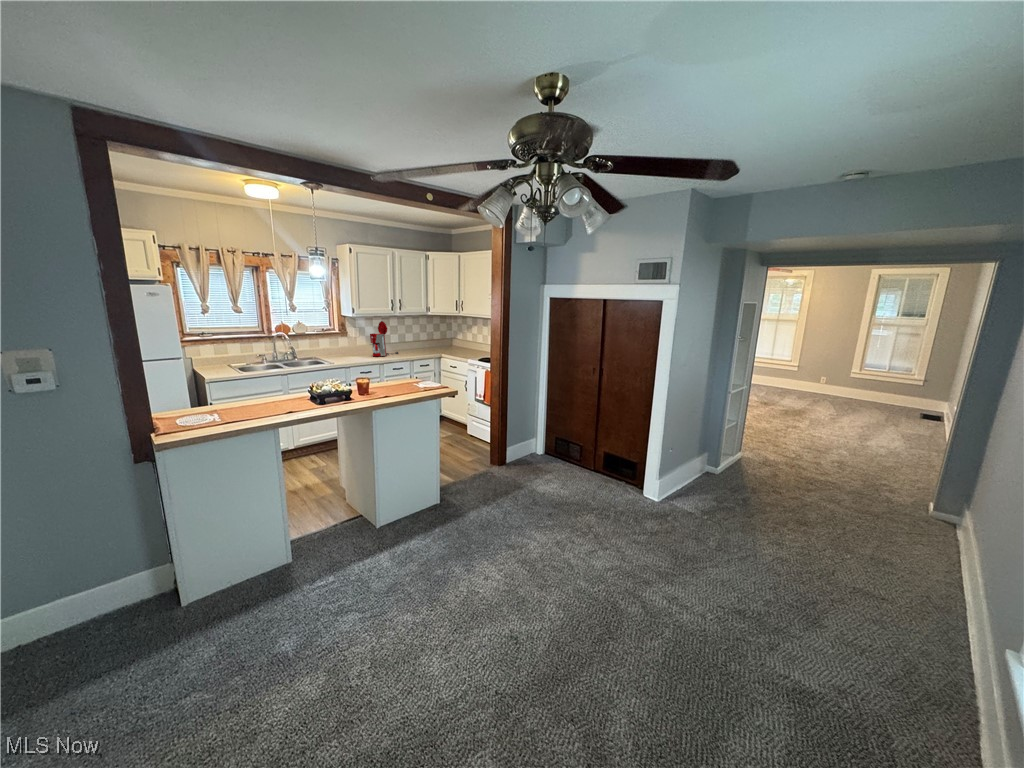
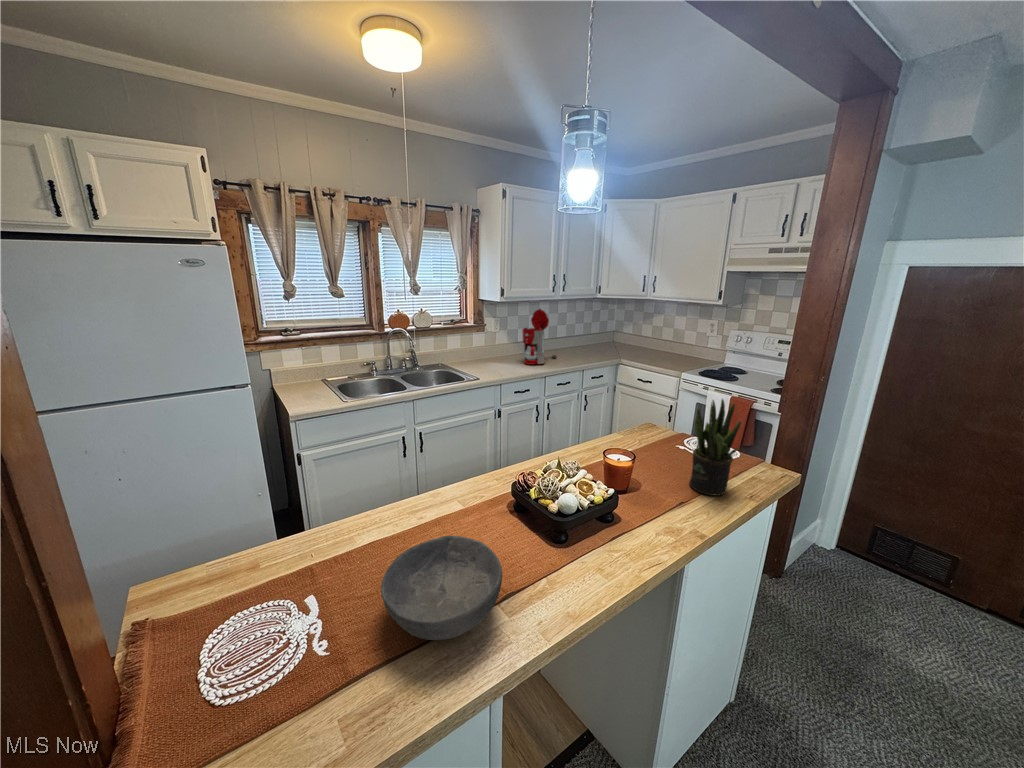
potted plant: none [388,346,412,388] -> present [689,399,741,496]
bowl: none [231,387,278,408] -> present [381,536,502,640]

